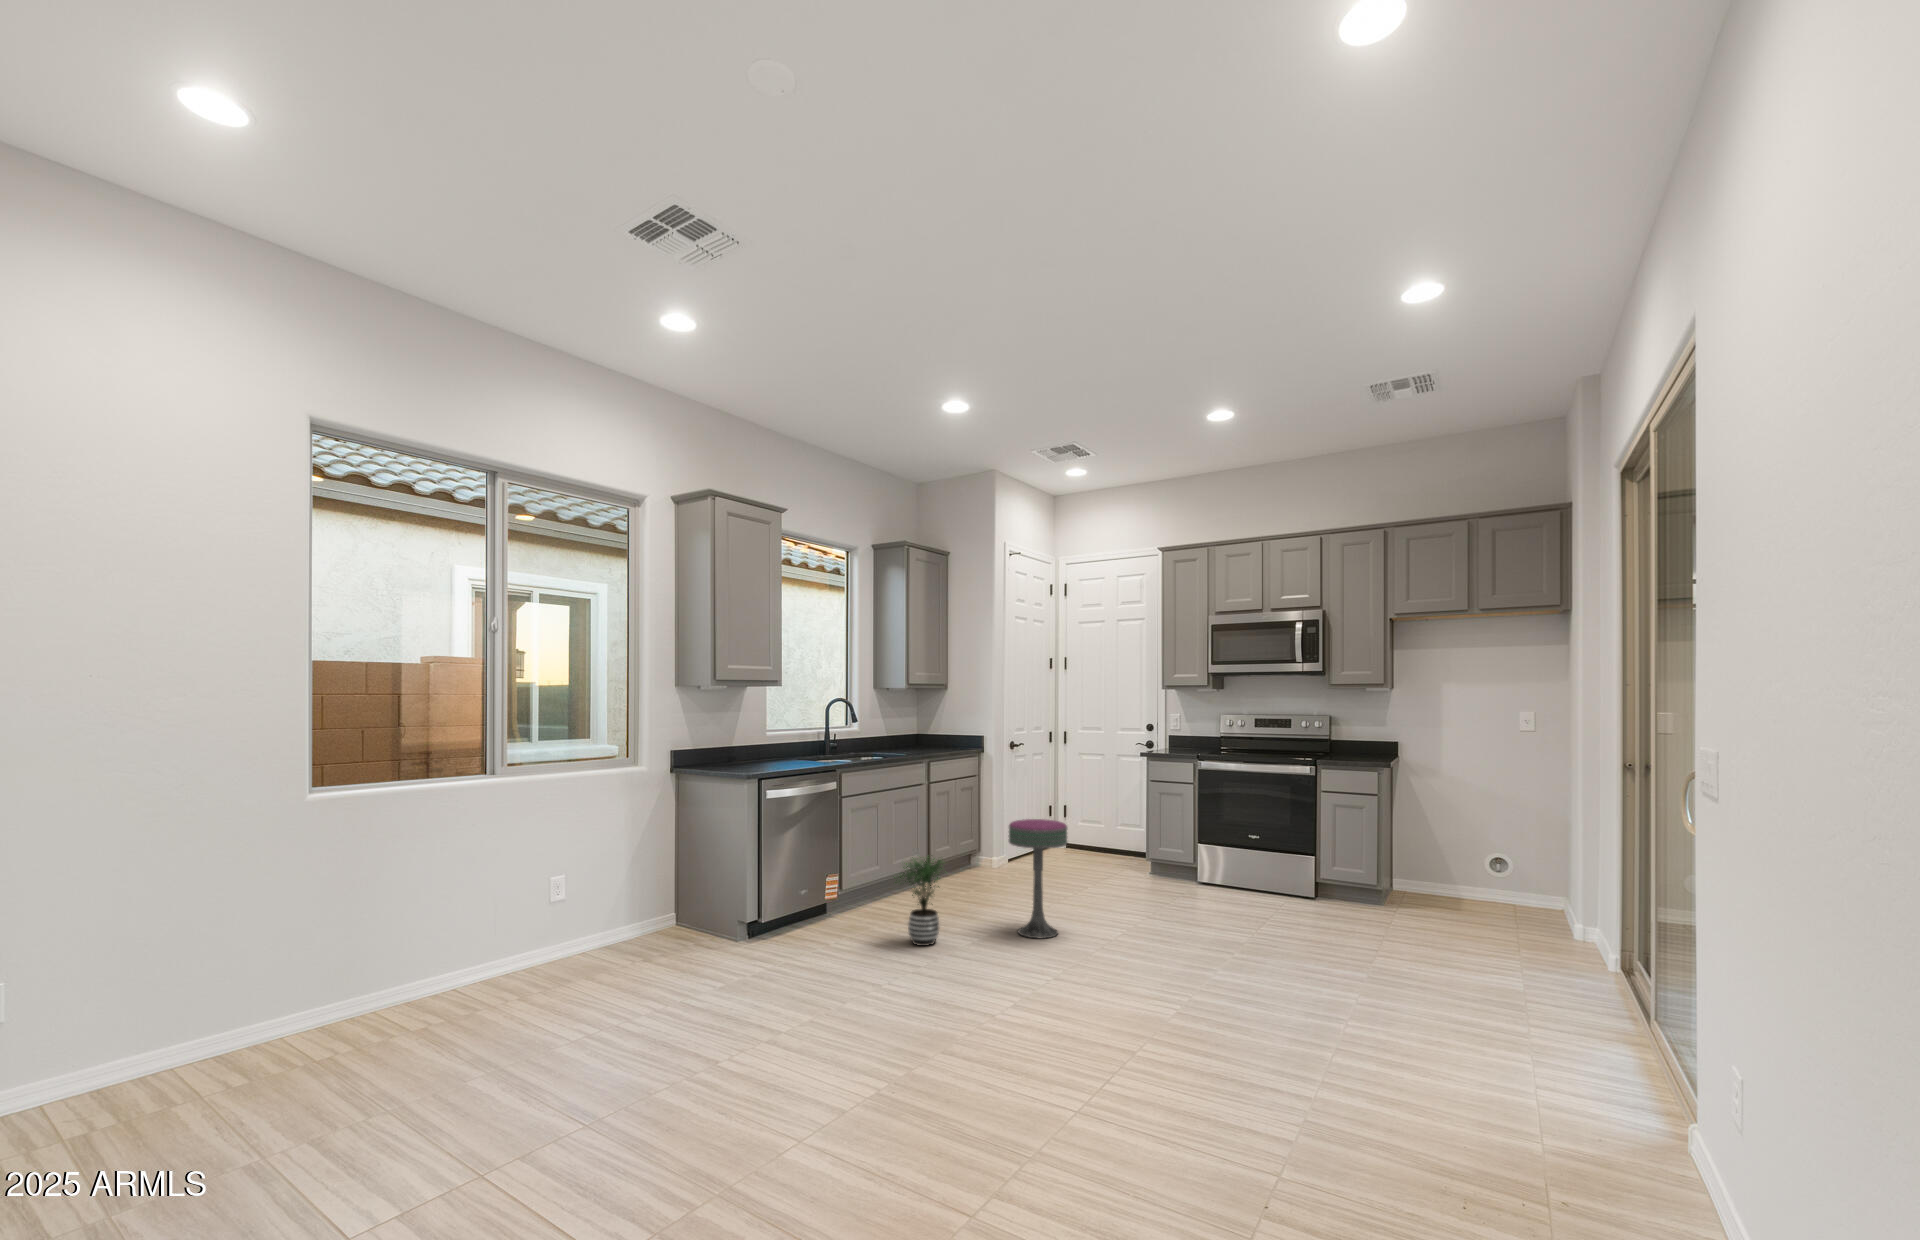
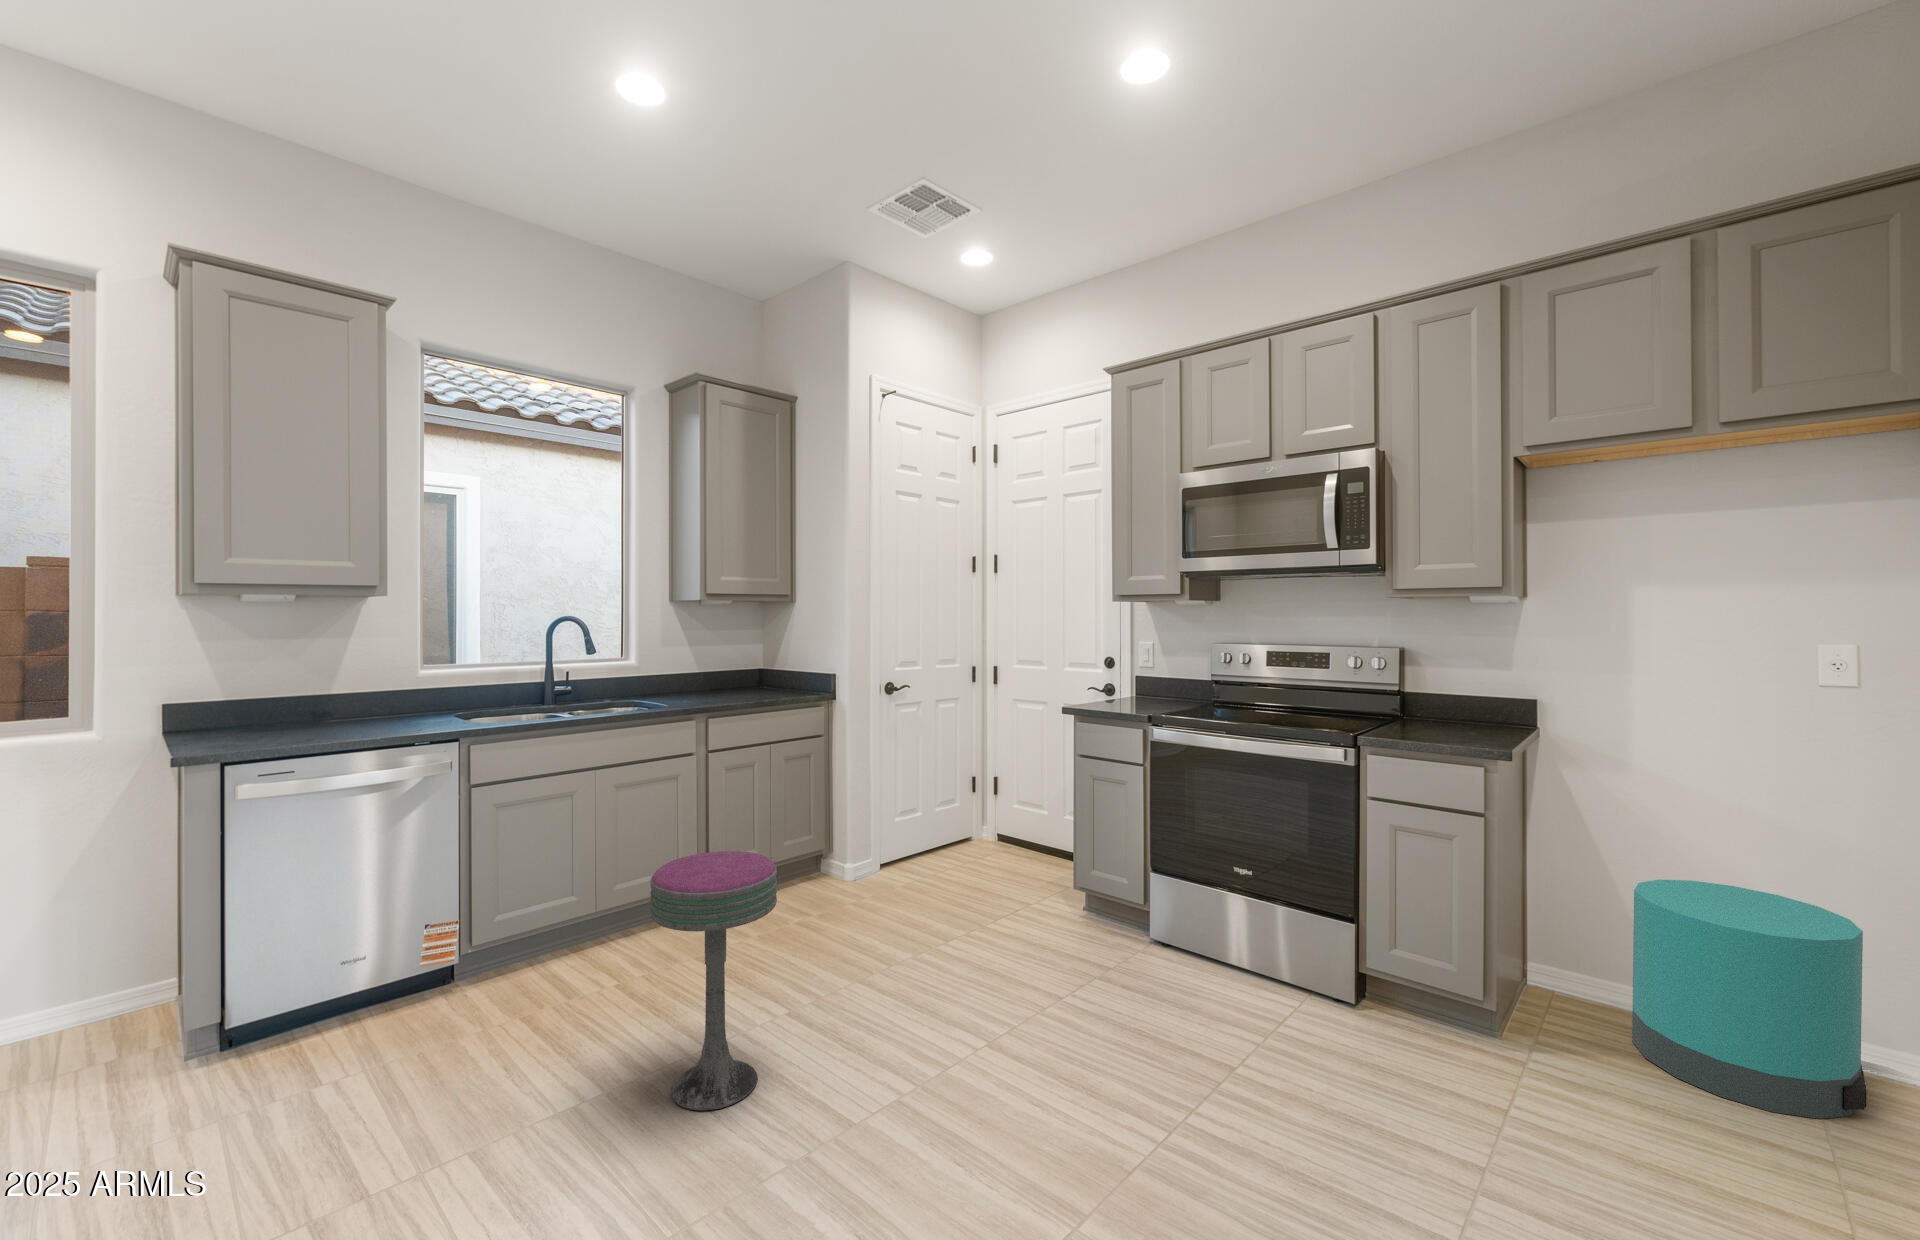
trash can: none [1442,827,1534,918] -> present [1632,880,1866,1119]
potted plant: present [893,856,942,946] -> none [377,923,525,1118]

